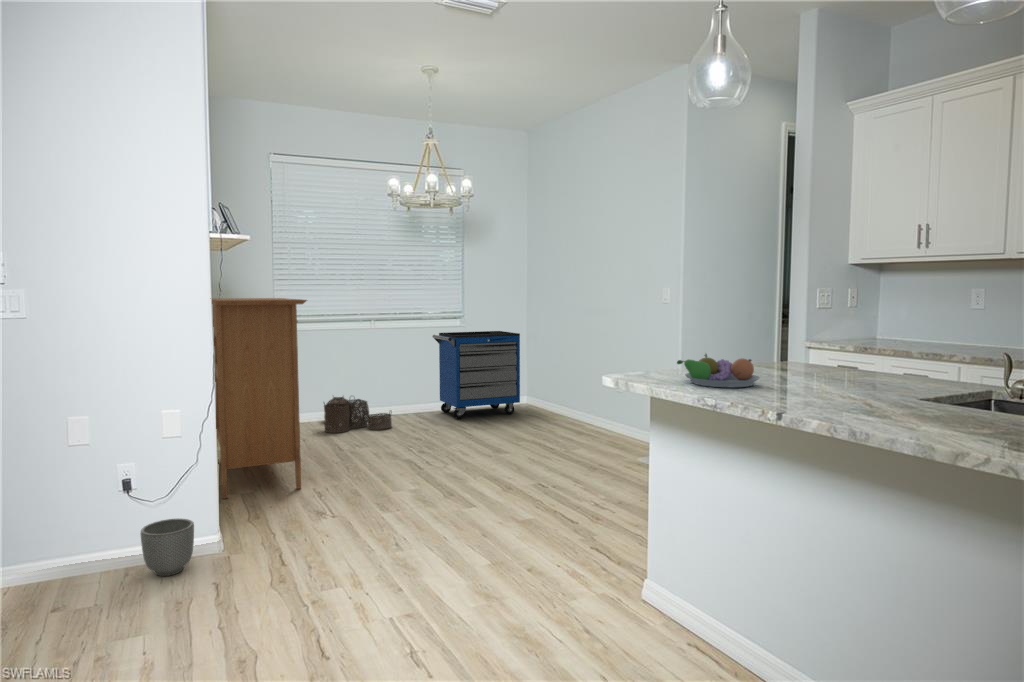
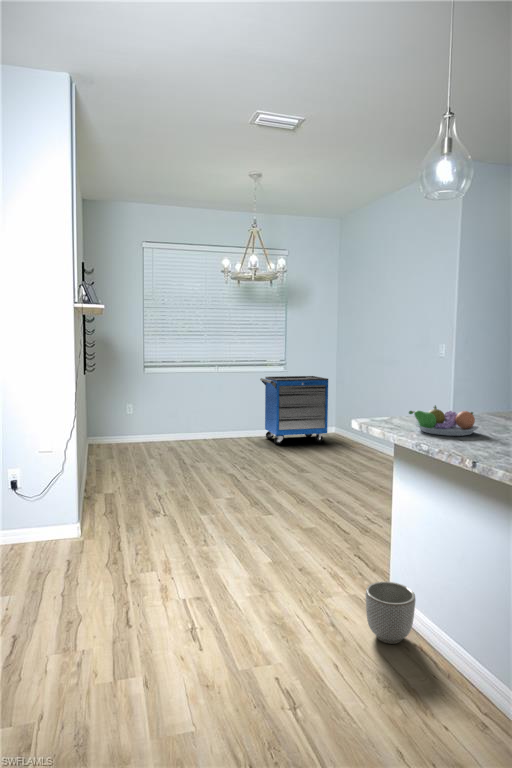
console table: present [210,298,307,499] -> none [86,349,153,498]
woven basket: present [324,397,392,433] -> none [174,422,226,451]
planter: present [140,518,194,576] -> present [366,582,416,644]

